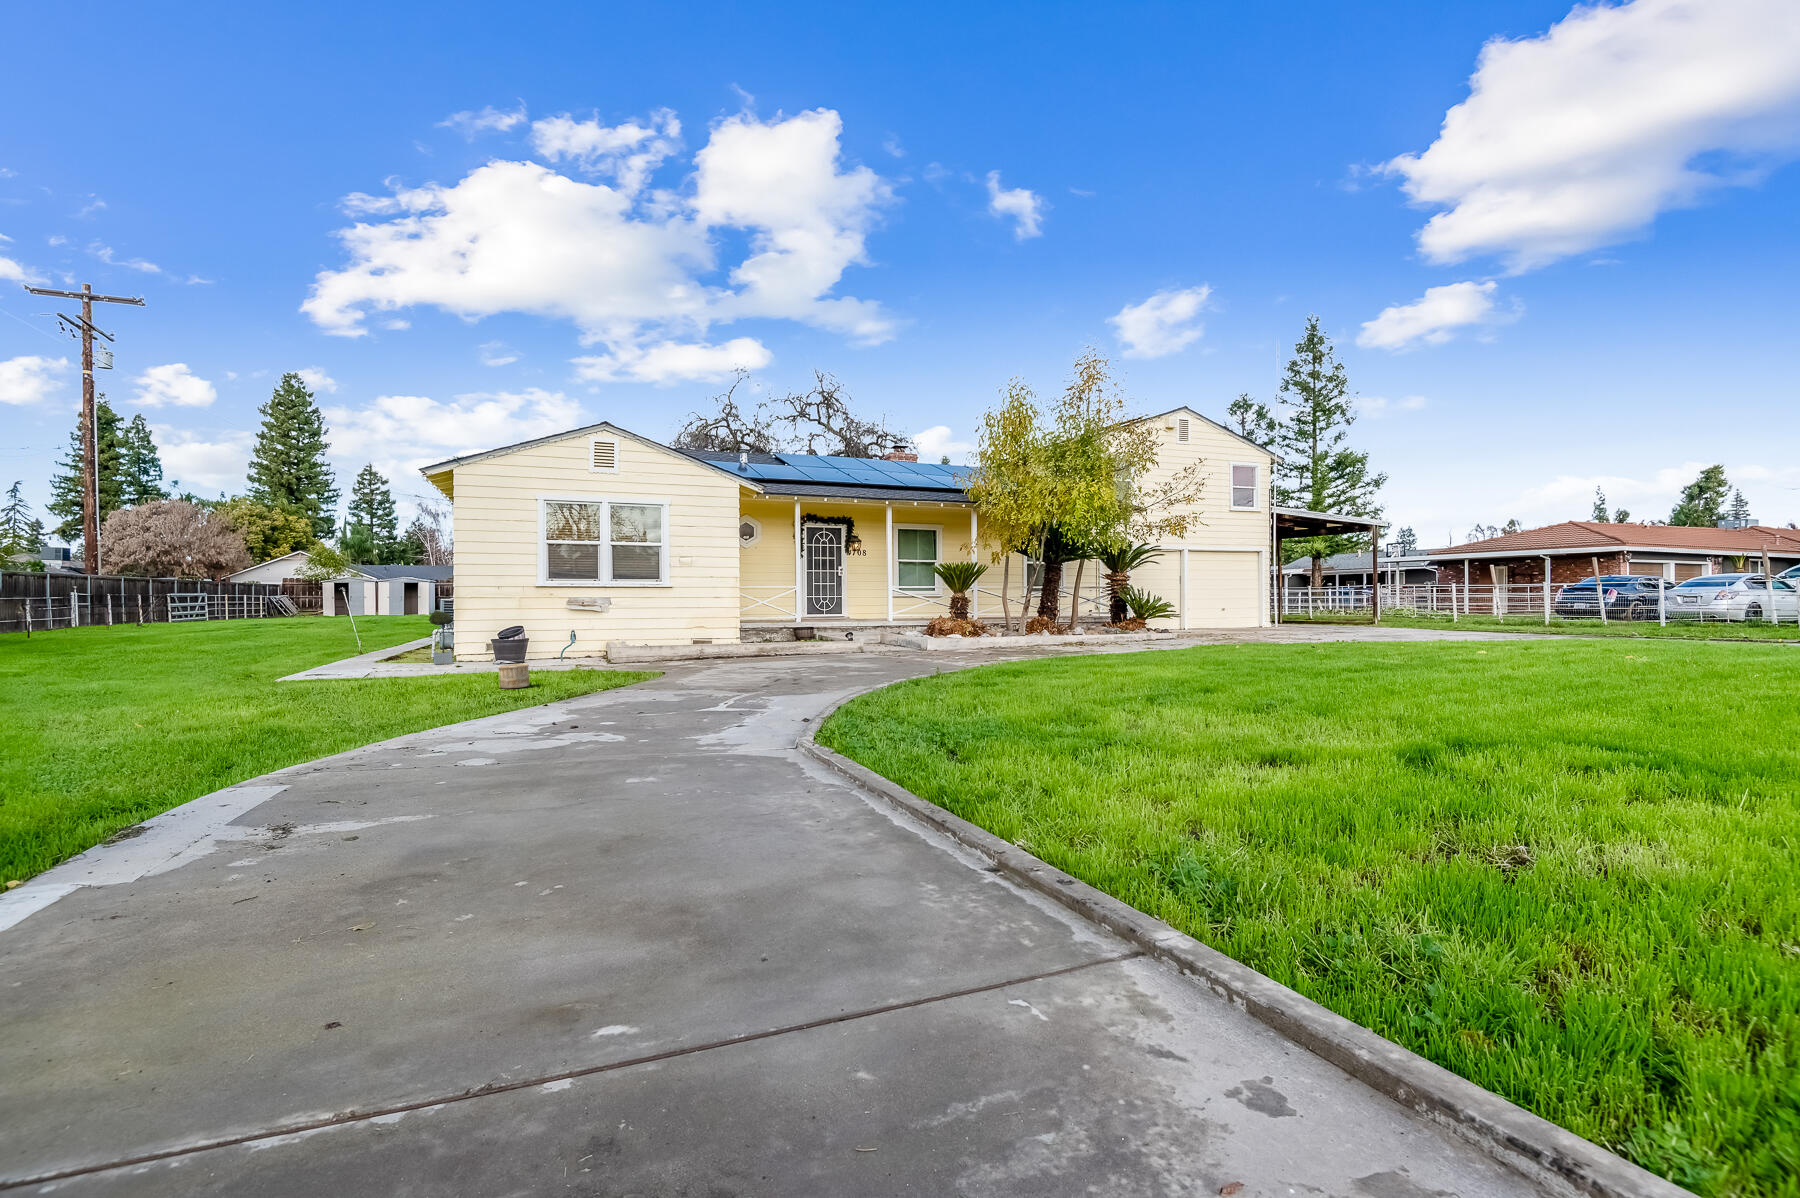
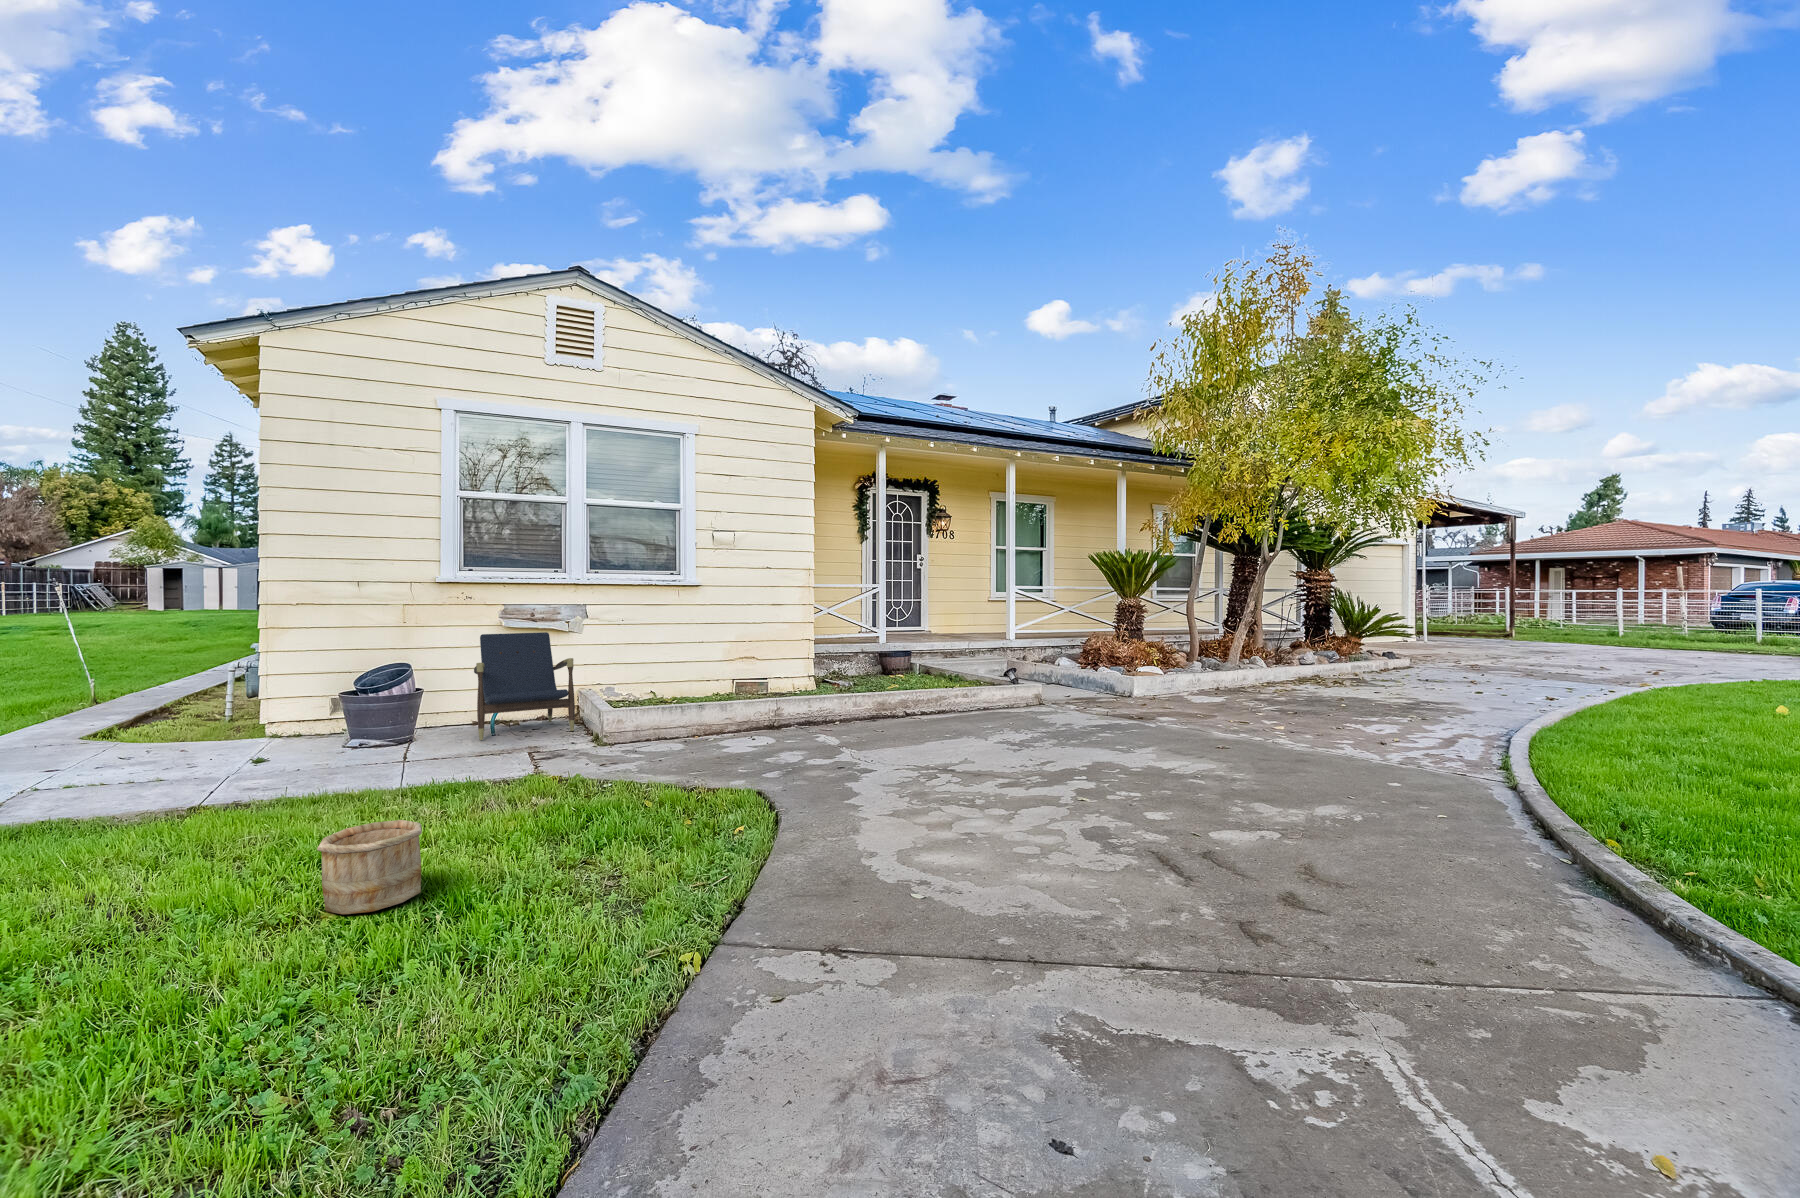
potted tree: present [429,611,454,664] -> none [195,633,258,750]
lounge chair: none [553,611,602,662] -> present [474,632,575,740]

